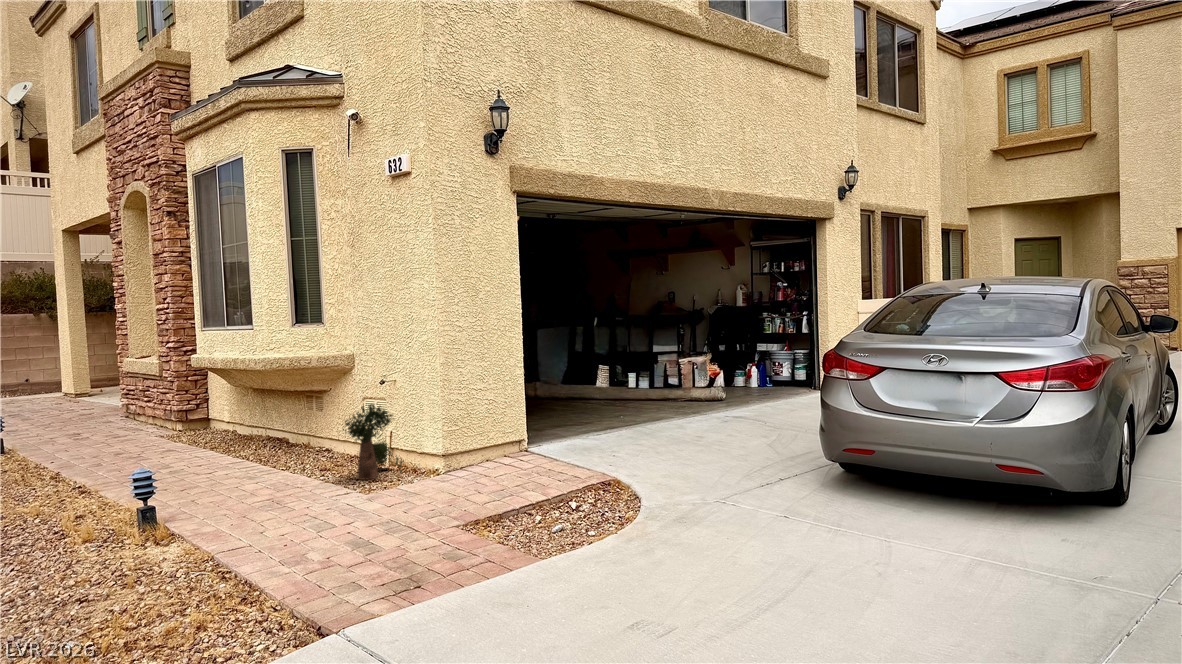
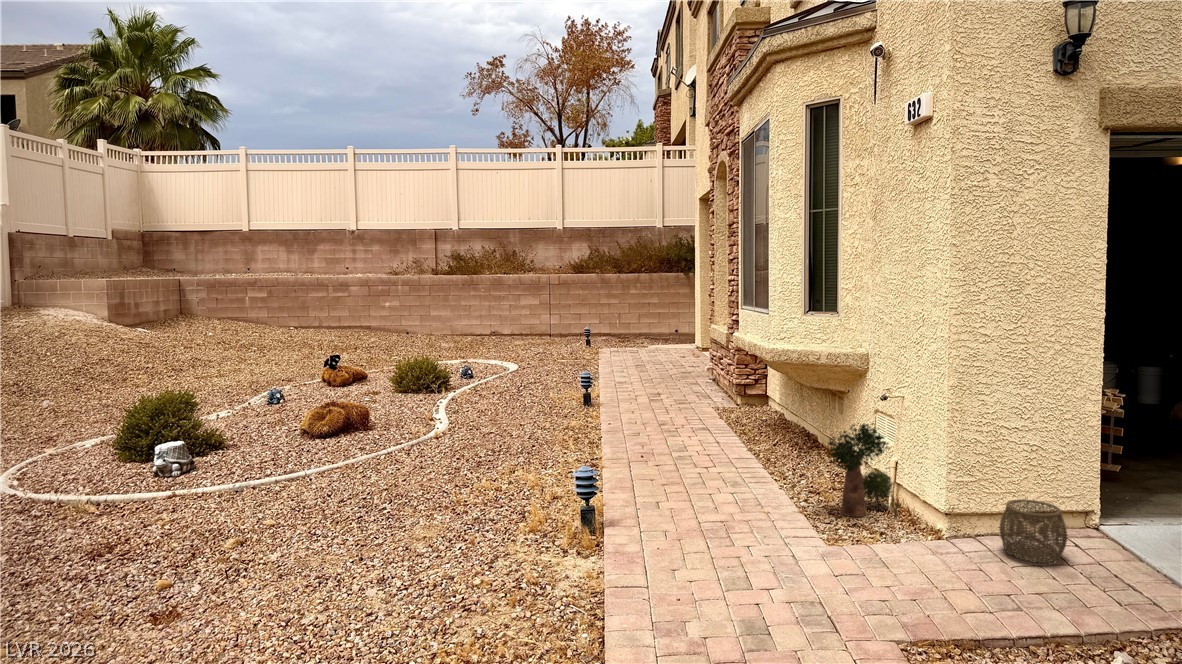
woven basket: none [475,434,515,474] -> present [999,499,1068,563]

